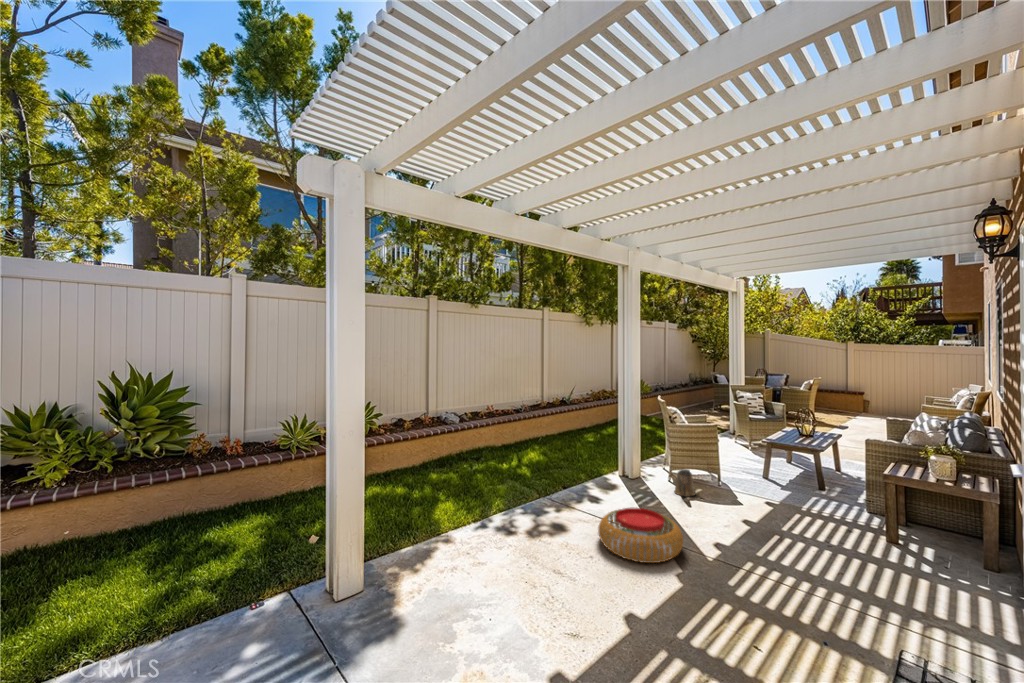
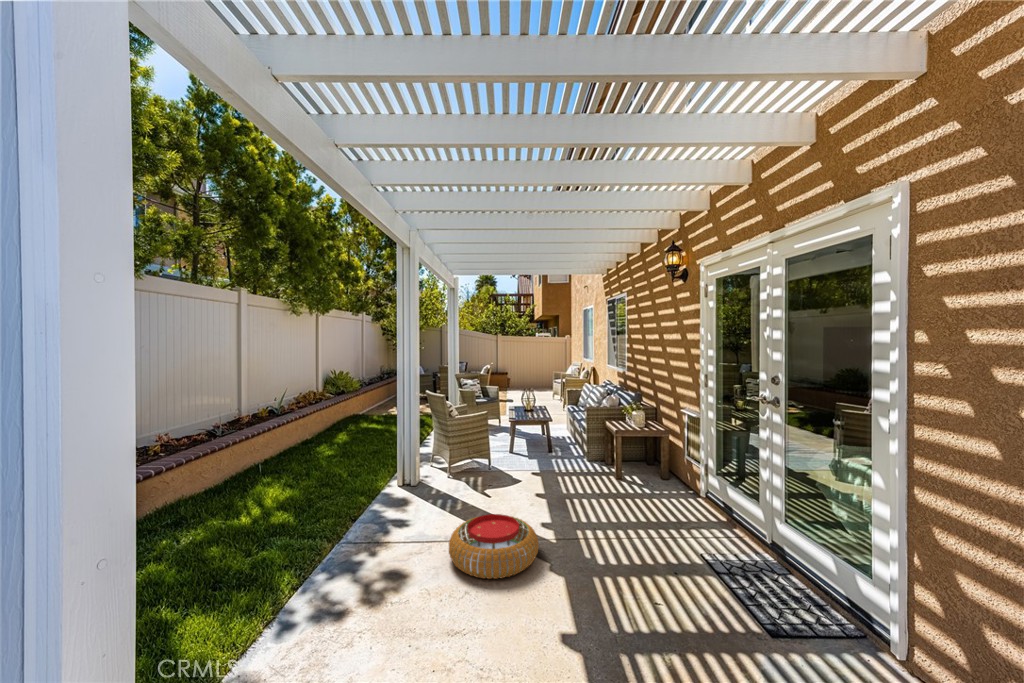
watering can: present [674,469,695,497] -> none [462,460,483,489]

